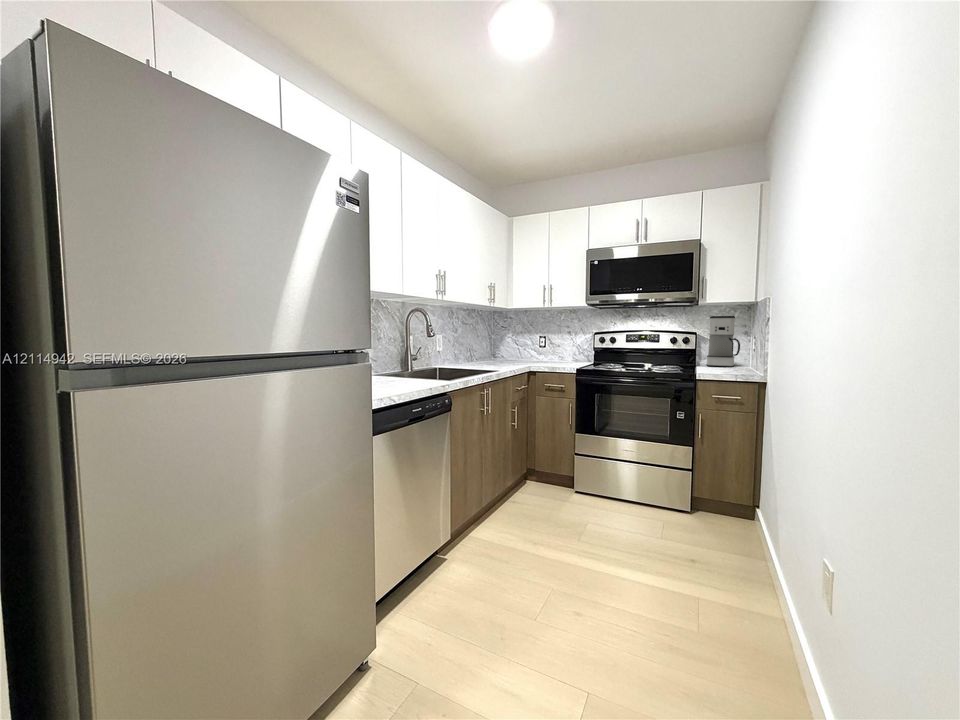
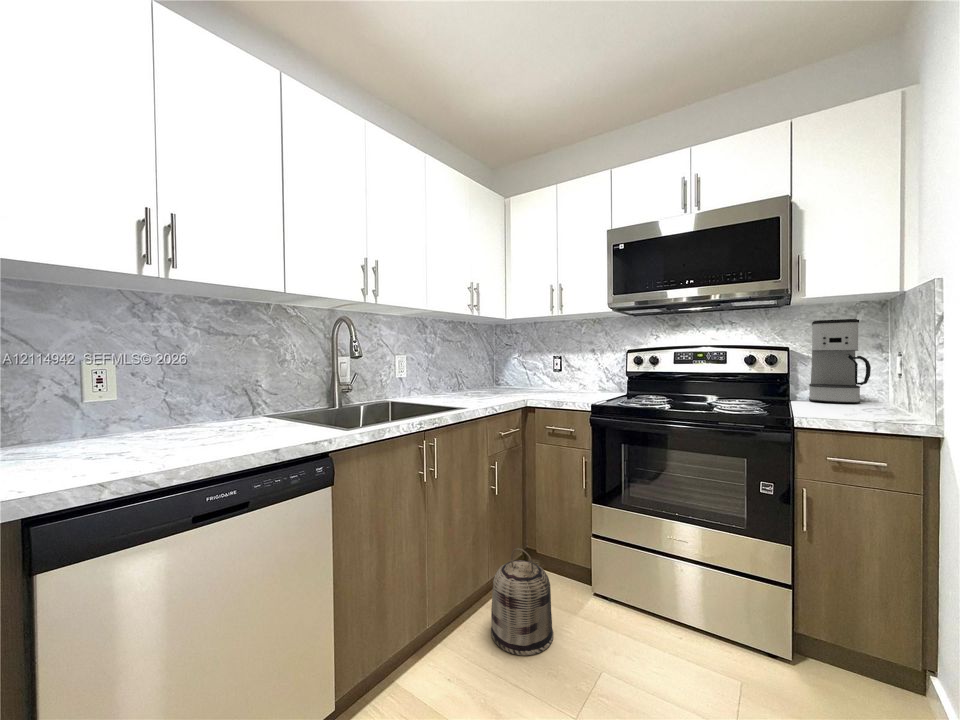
basket: none [516,458,555,520] -> present [491,548,553,655]

